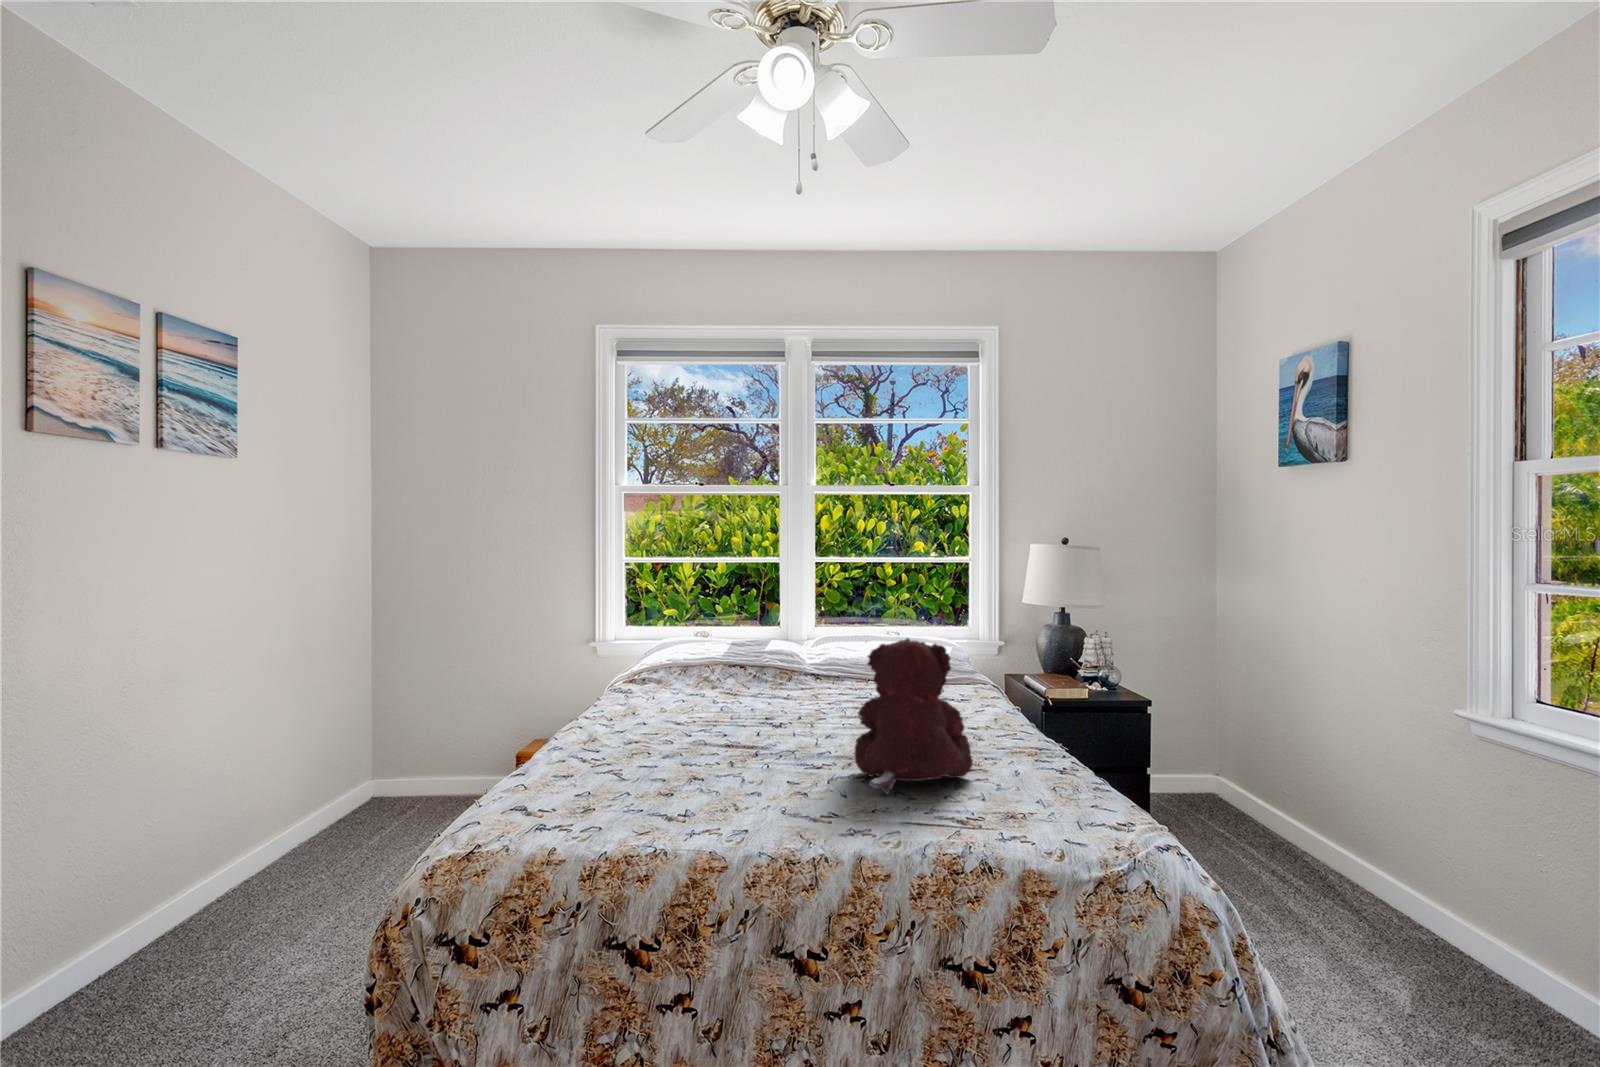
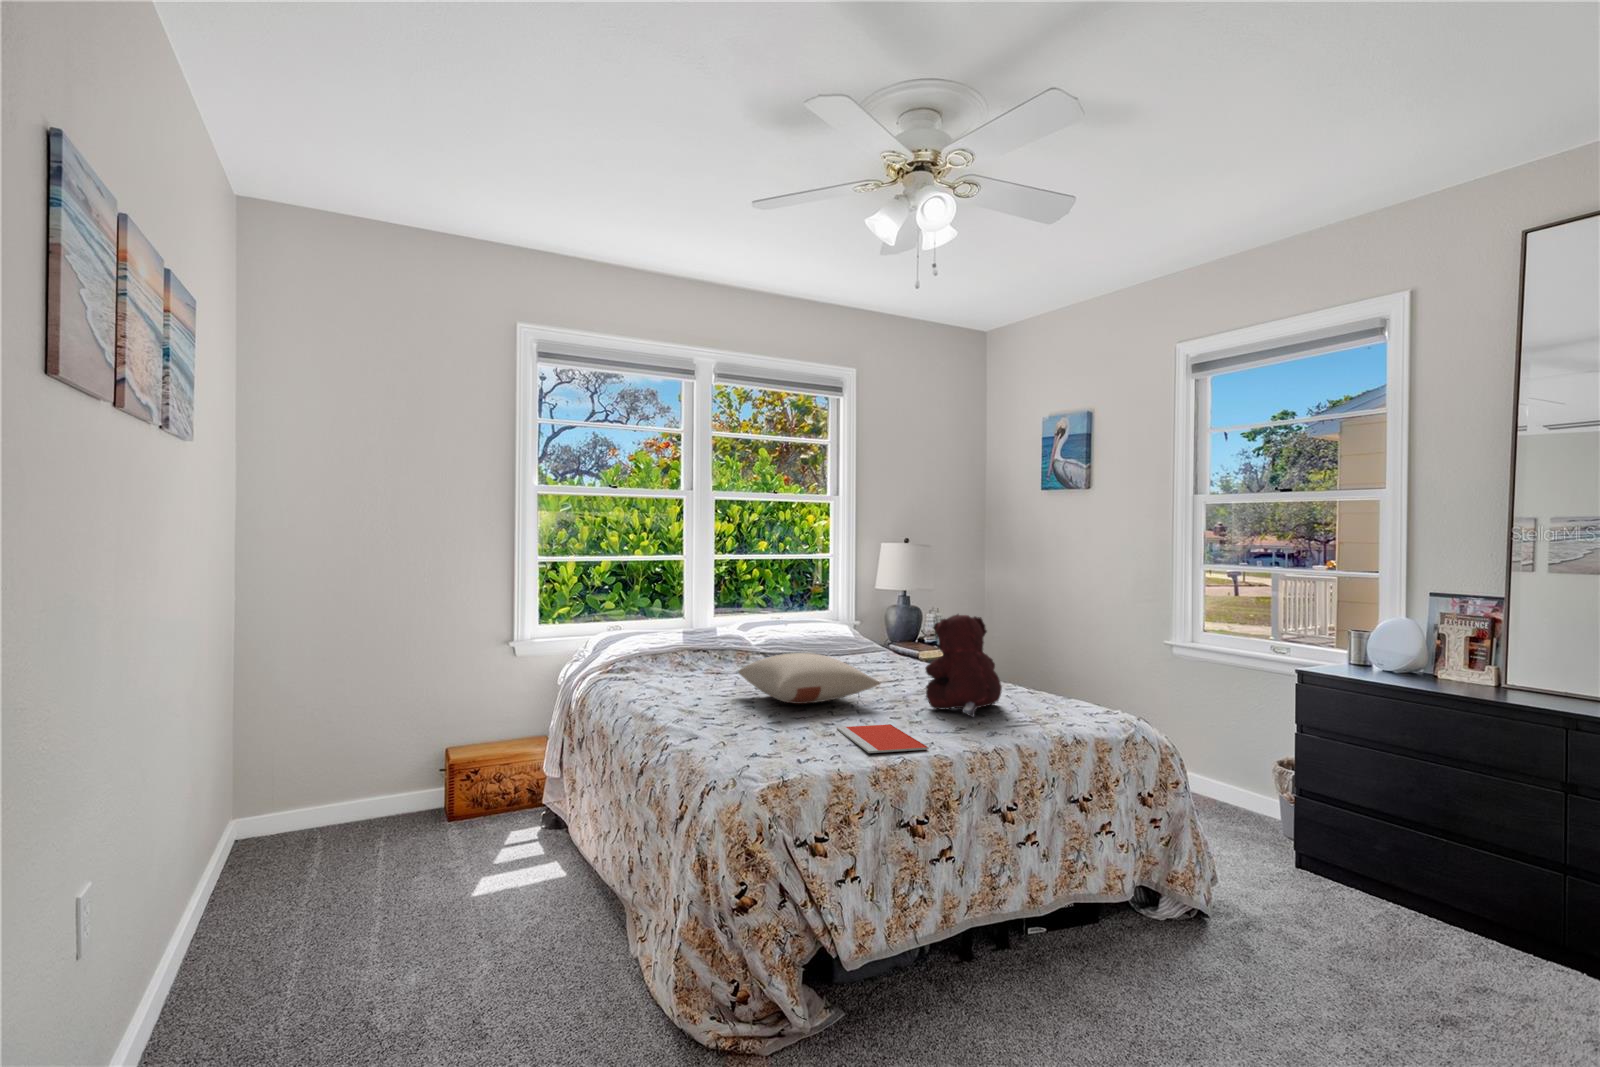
pillow: none [655,676,814,741] -> present [739,653,880,704]
notebook: none [626,780,757,836] -> present [837,724,929,753]

